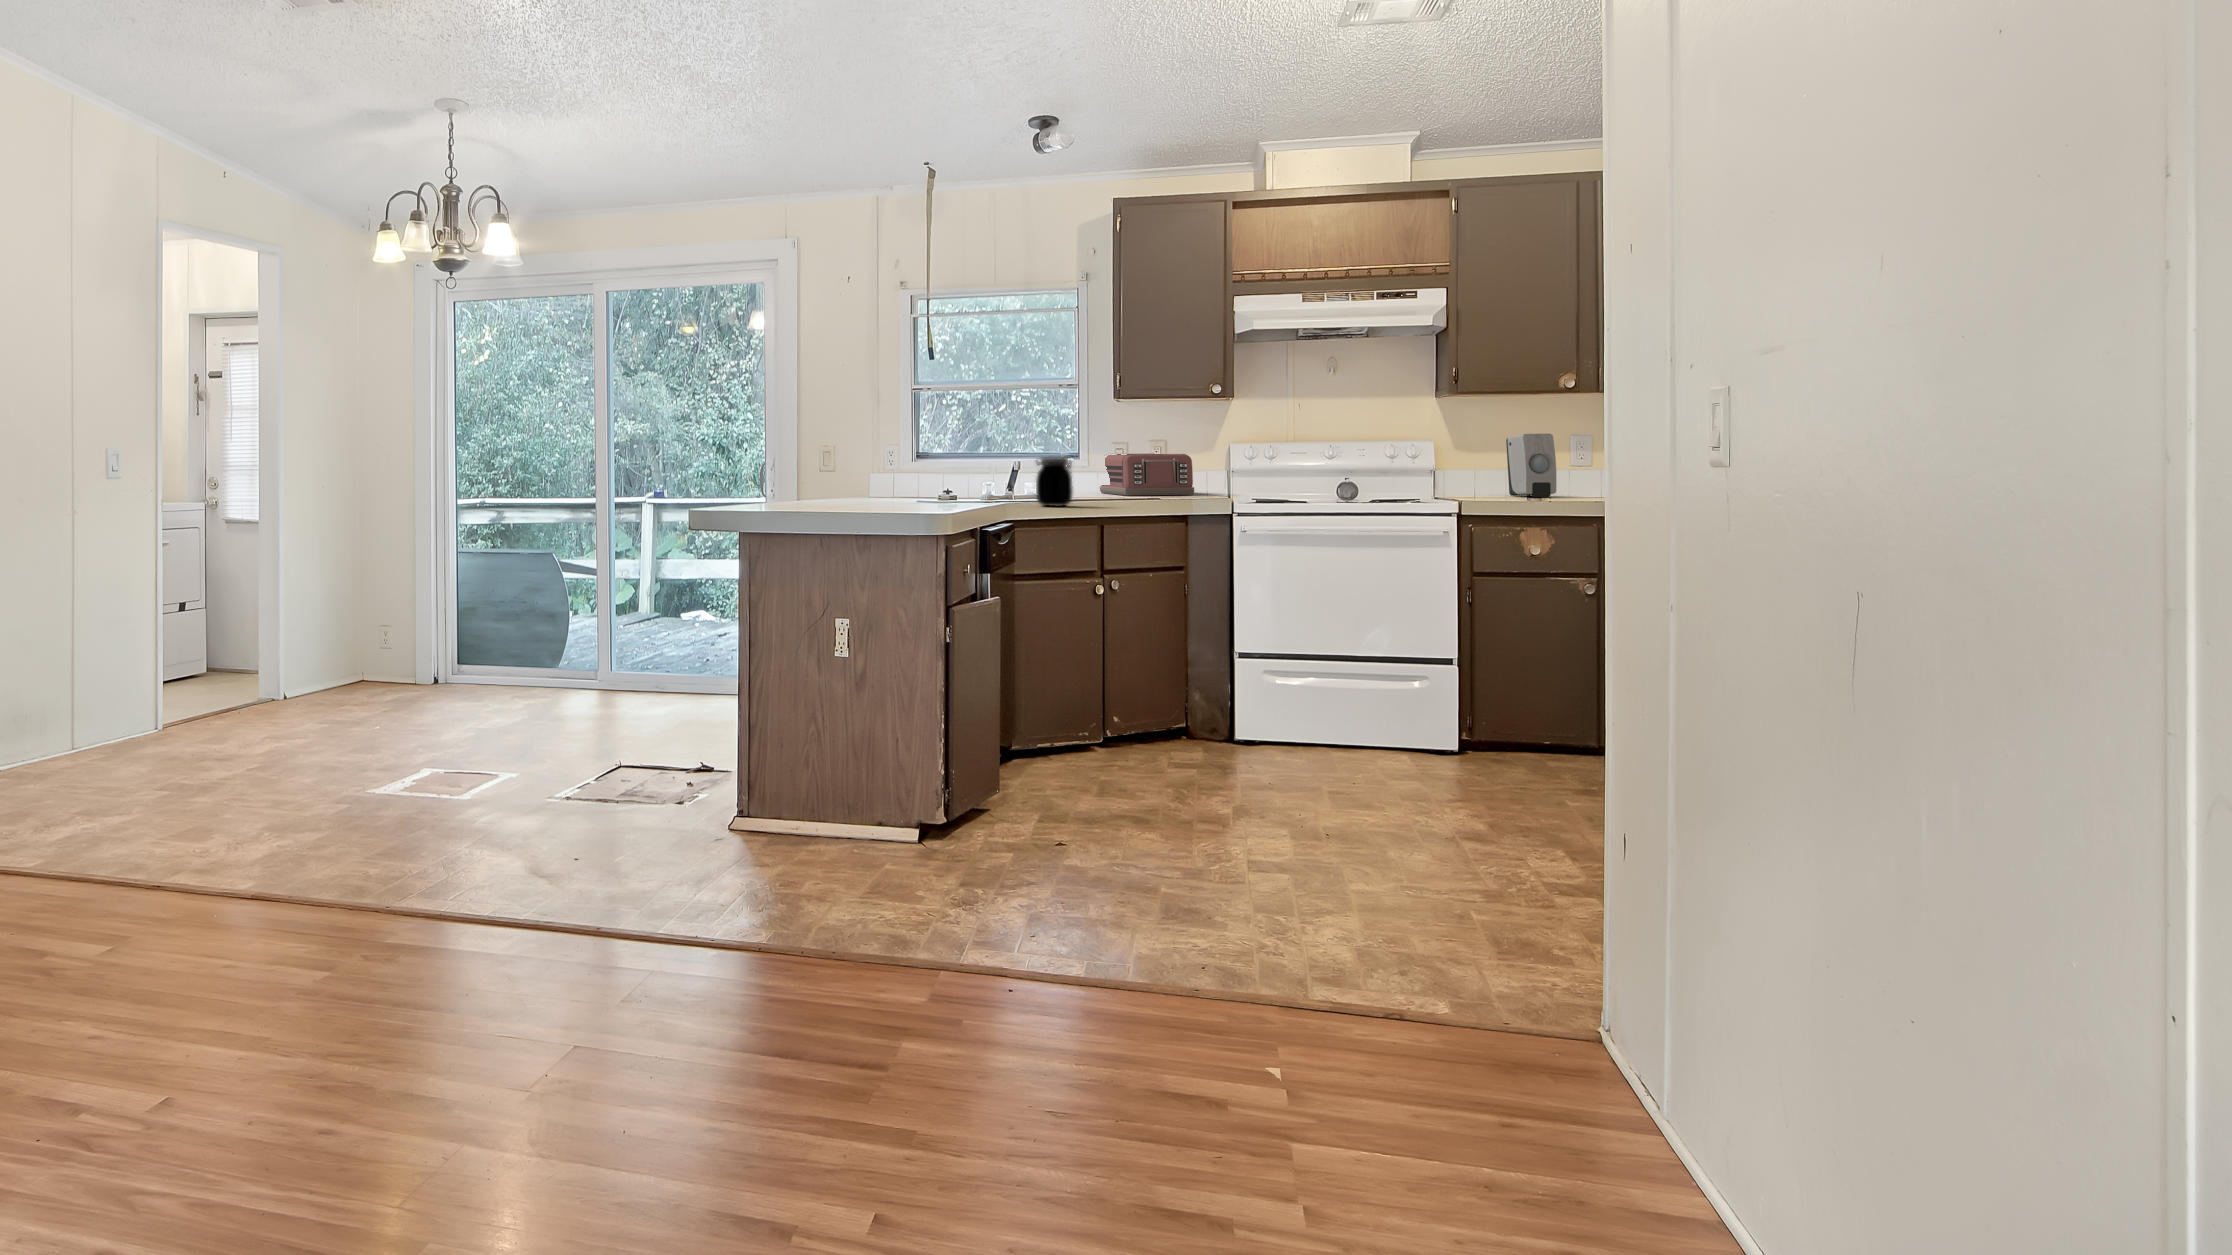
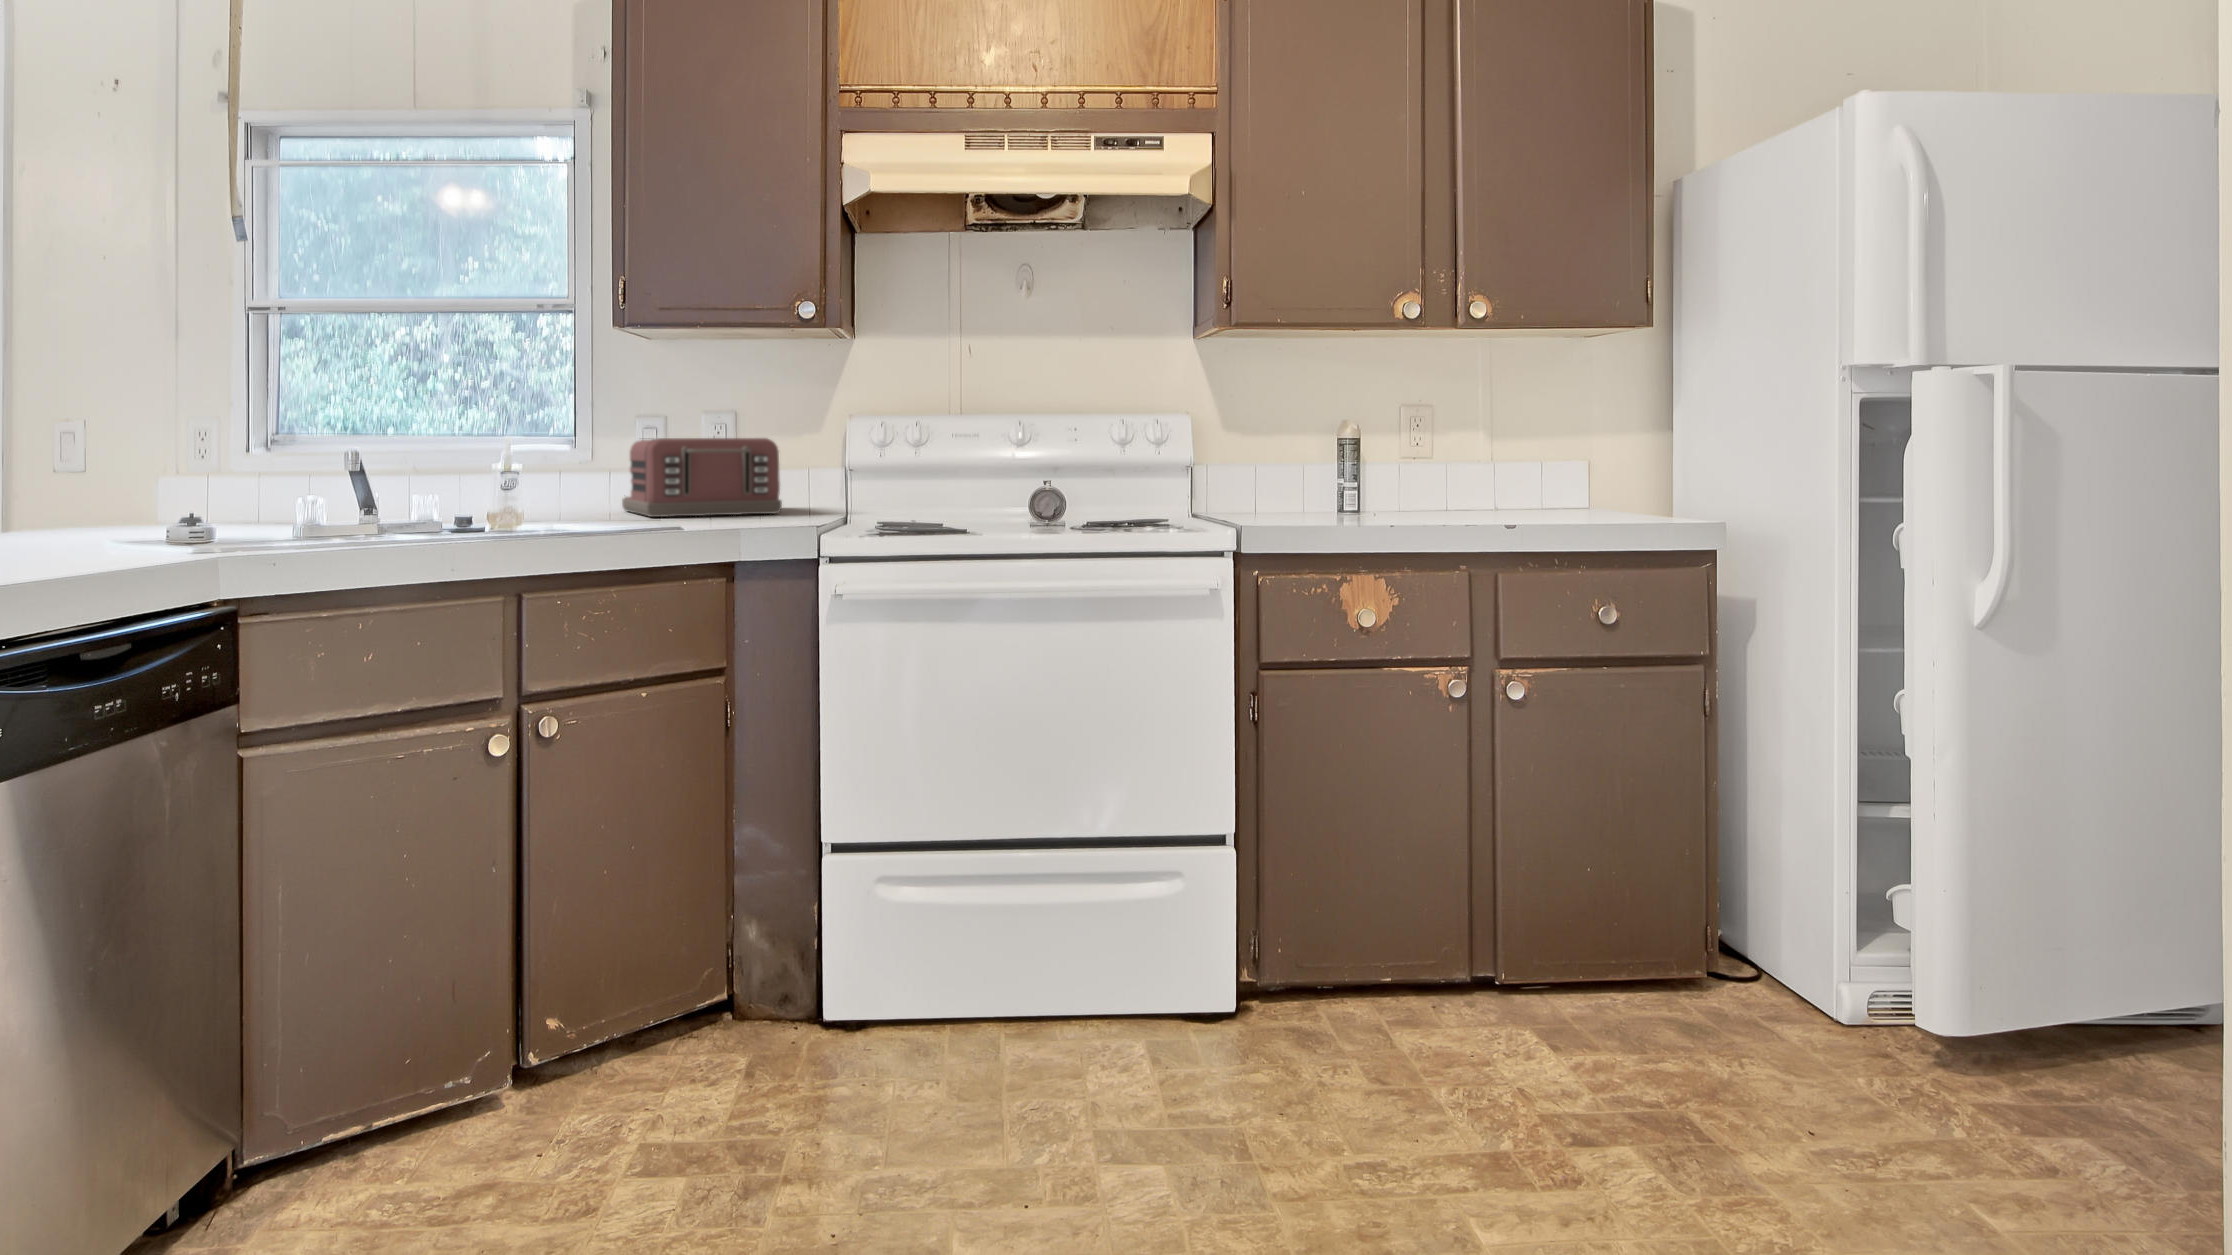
soap dispenser: present [1506,434,1557,497] -> none [1294,403,1375,512]
jar: present [1036,457,1073,506] -> none [324,436,423,557]

